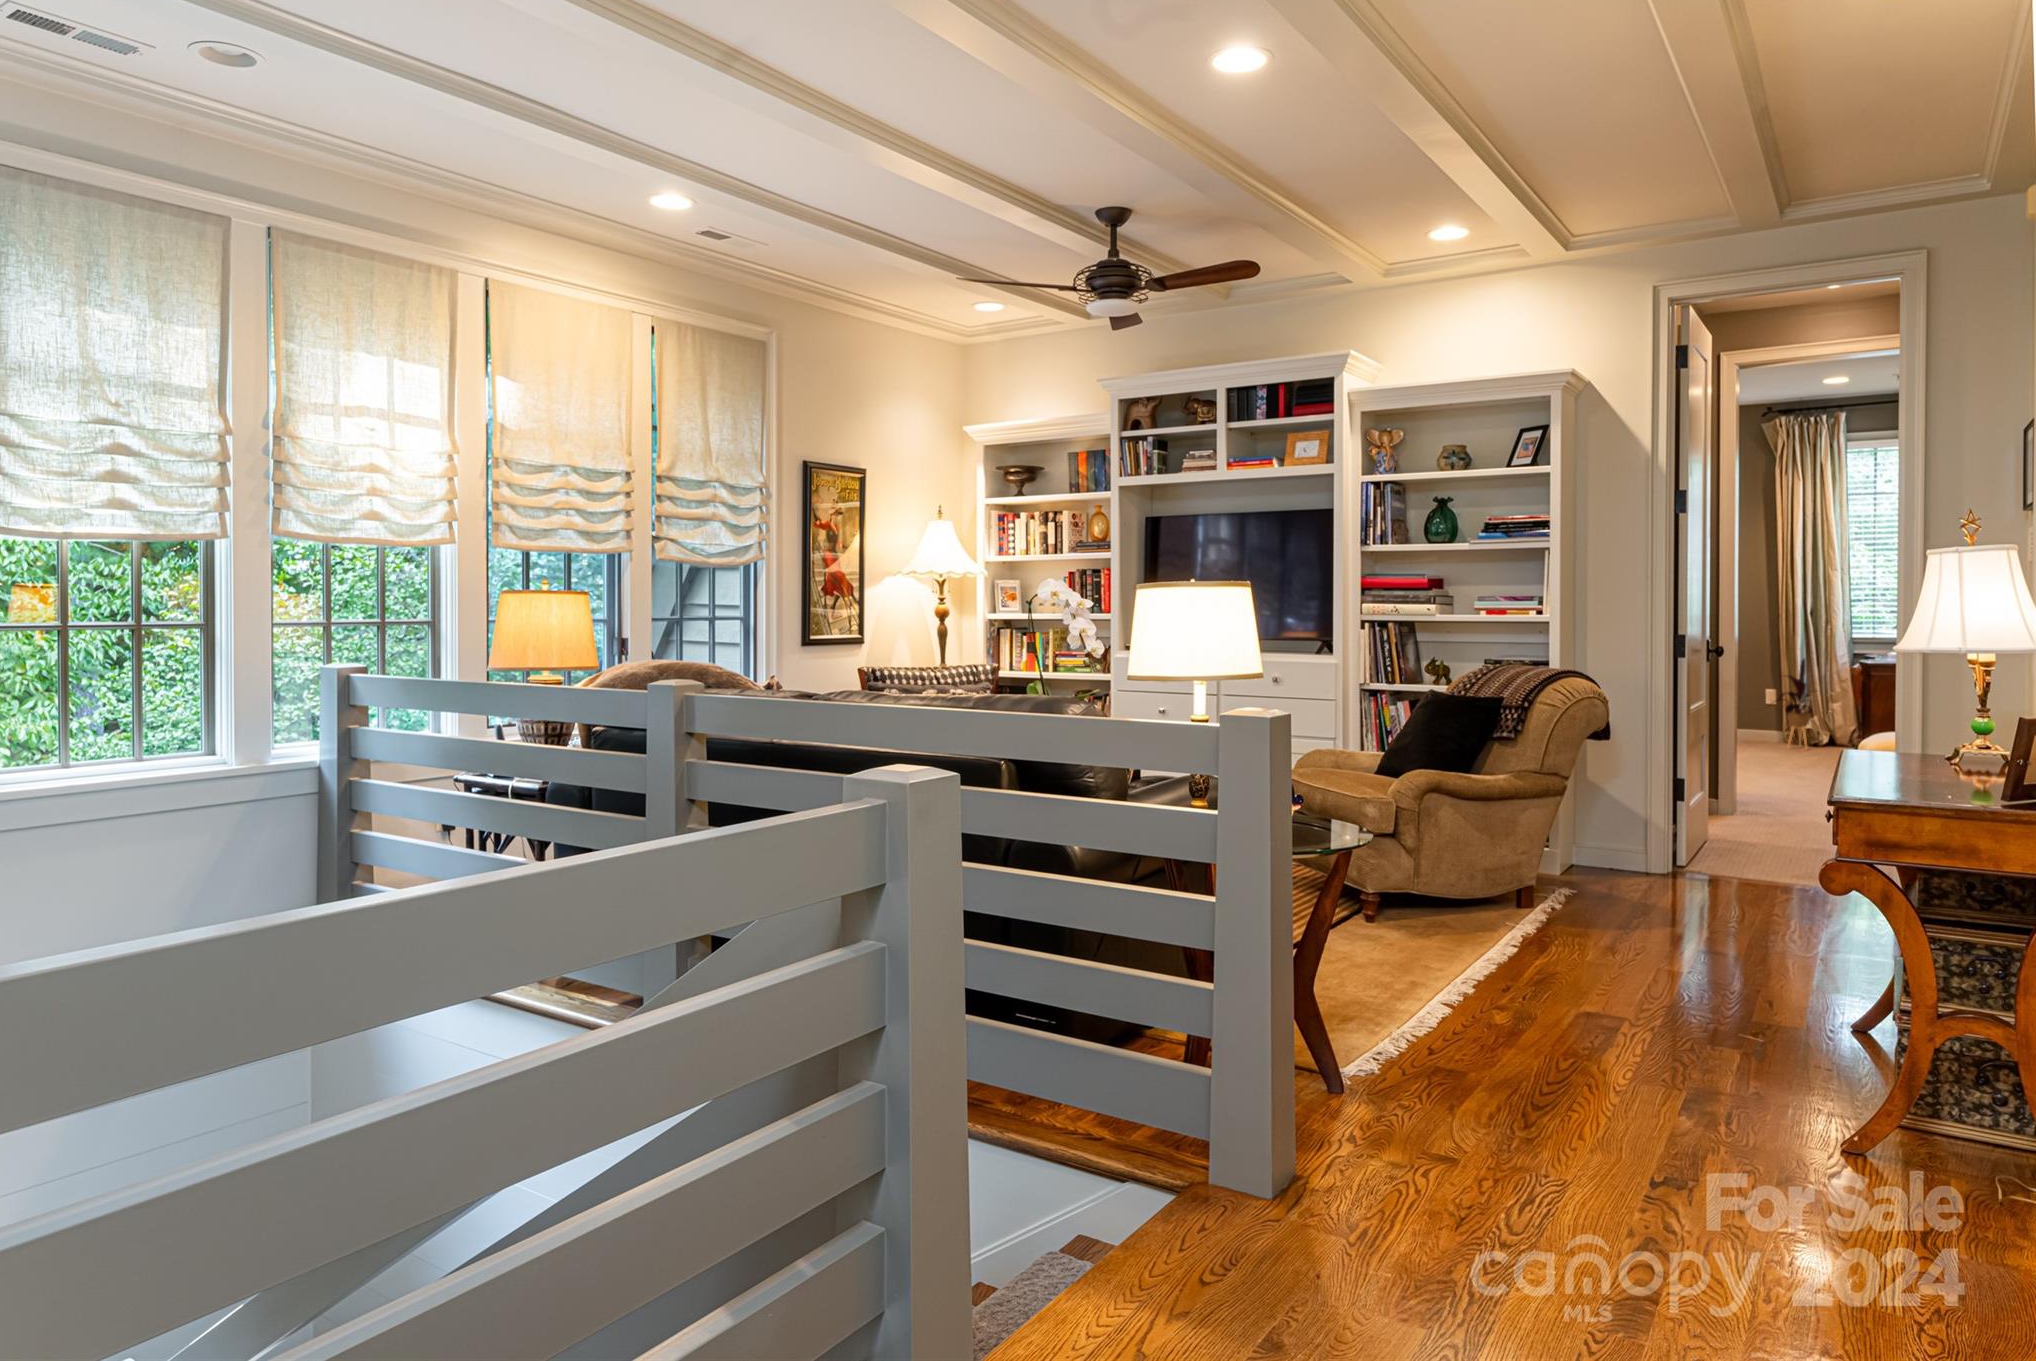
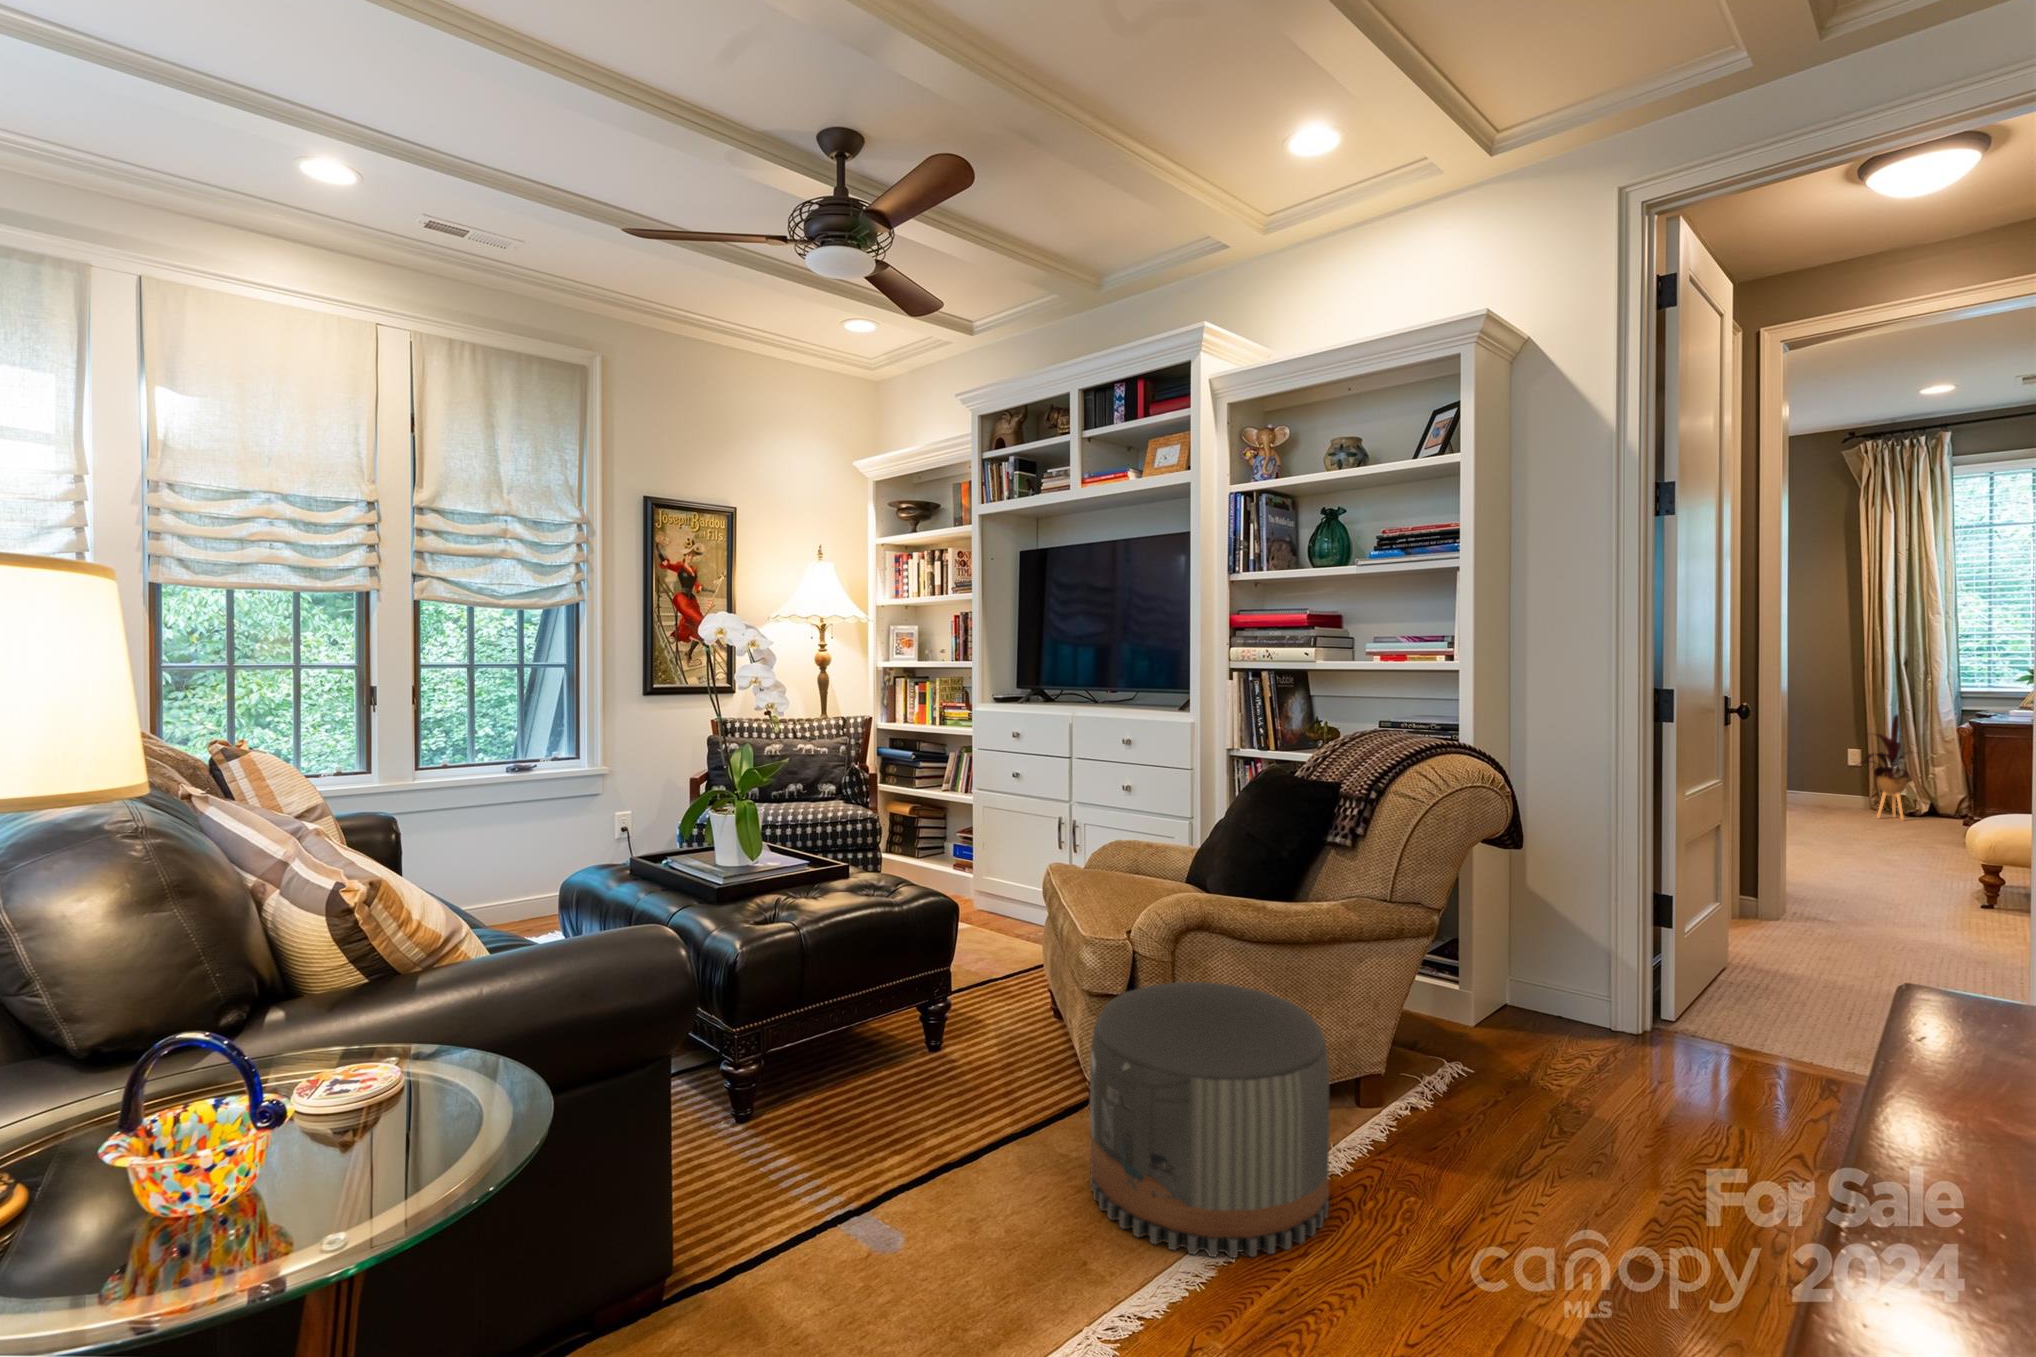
pouf: none [1388,819,1537,952] -> present [1090,982,1329,1258]

